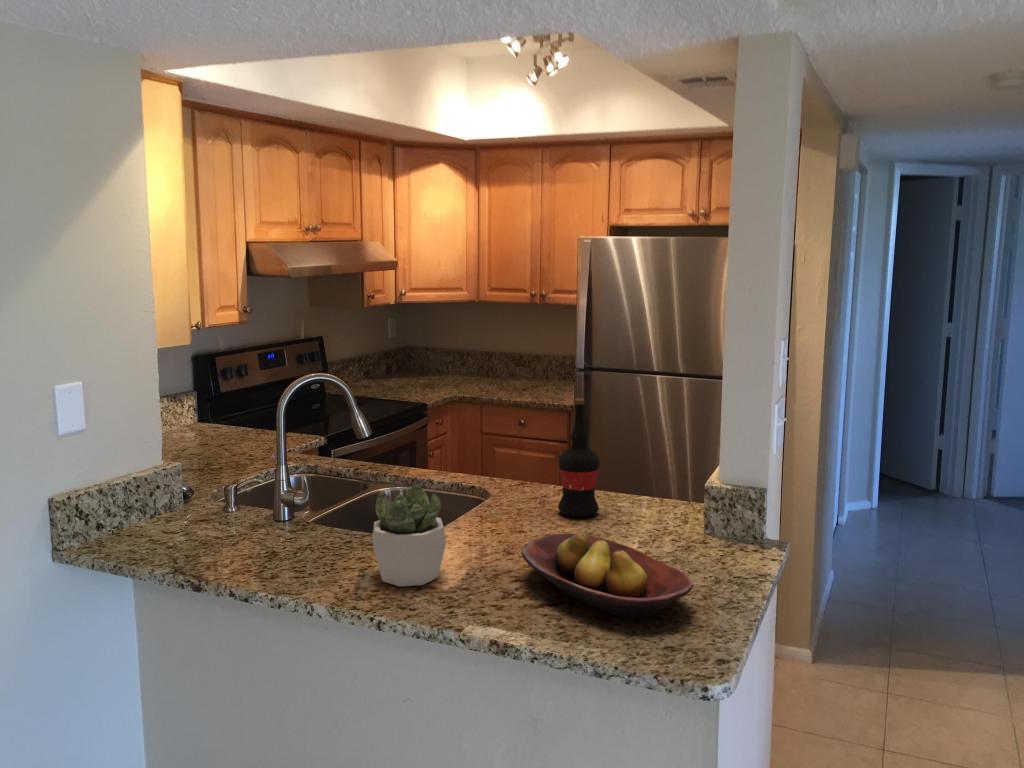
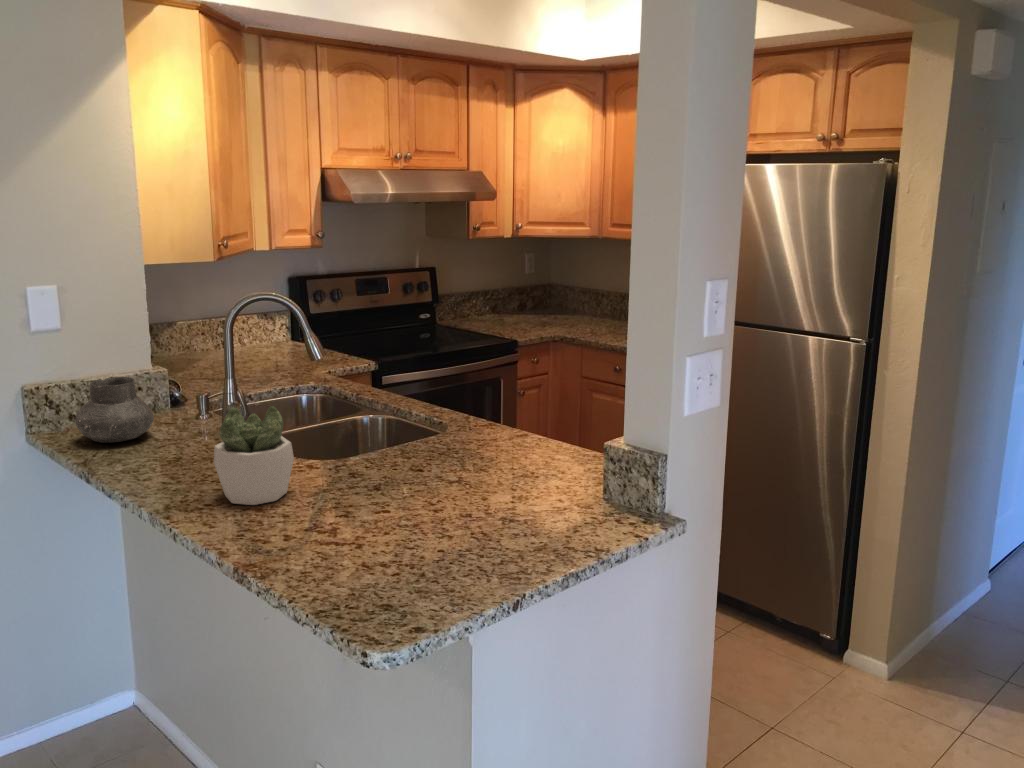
wine bottle: present [558,398,600,517] -> none [479,335,524,463]
vase: none [127,474,210,549] -> present [75,377,154,443]
fruit bowl: present [522,533,693,618] -> none [336,474,473,571]

